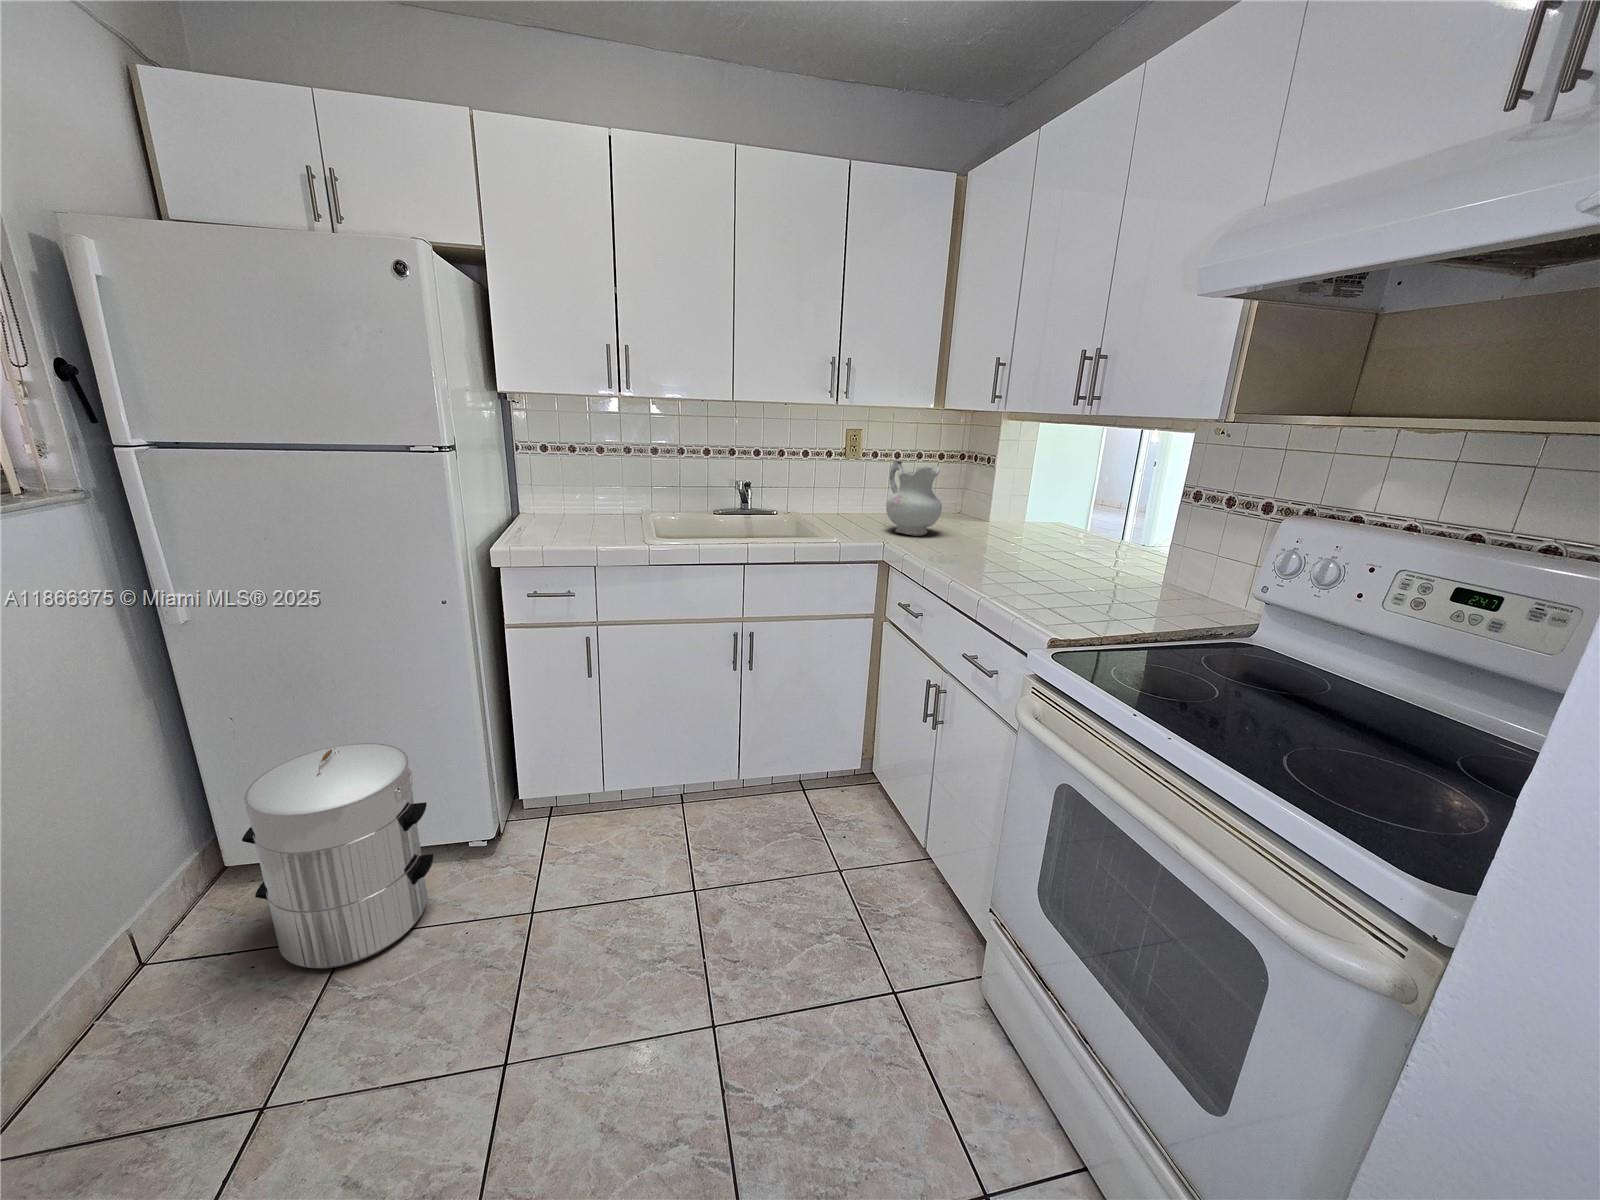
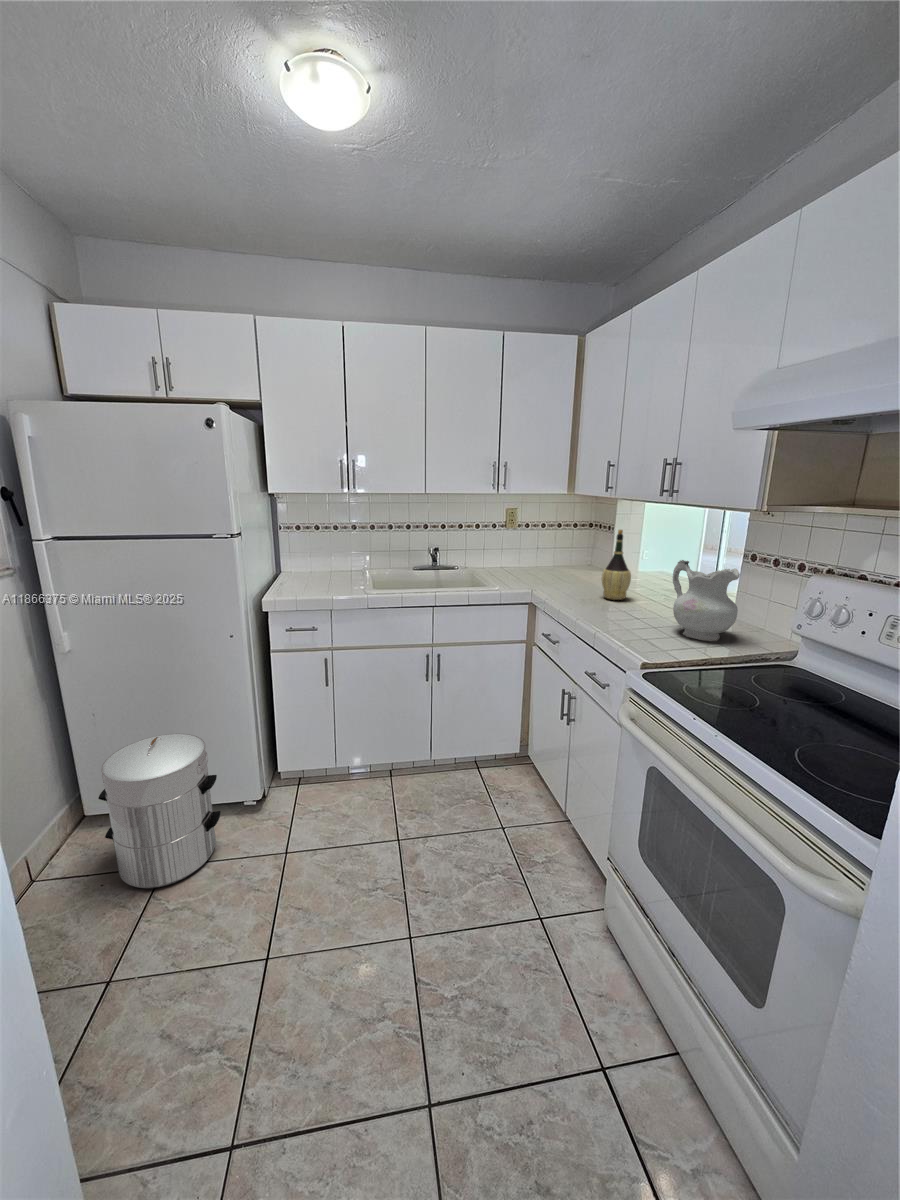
wine bottle: none [981,456,1022,555] -> present [602,530,631,600]
ceramic pitcher: present [886,460,942,536] -> present [673,560,740,641]

